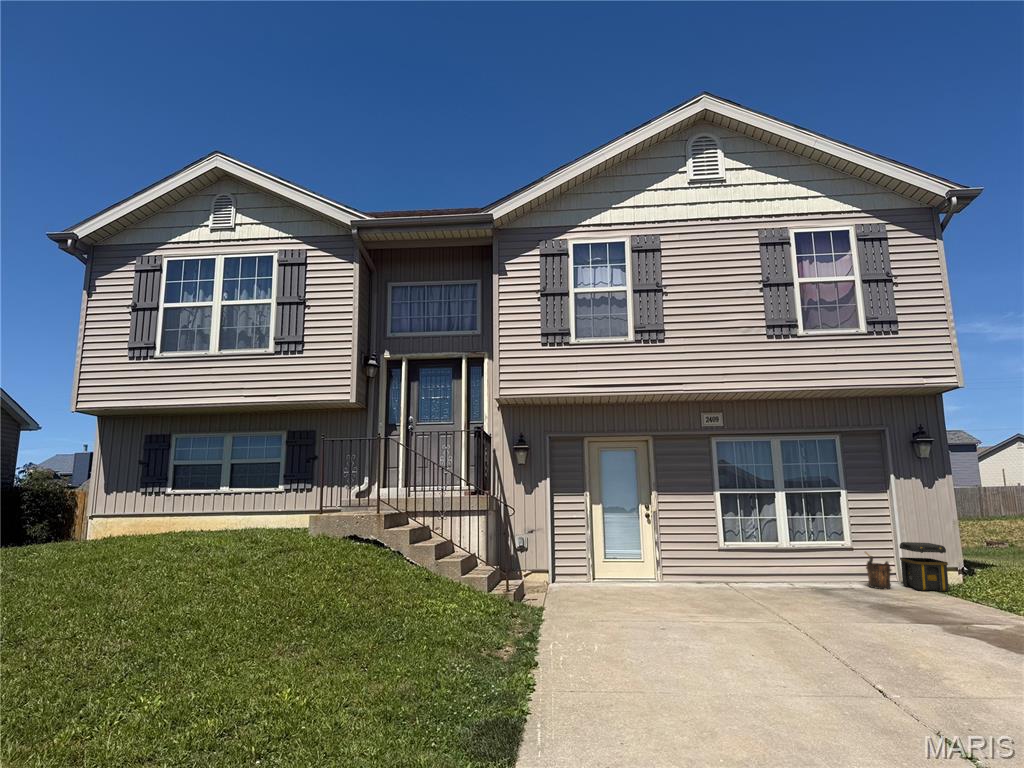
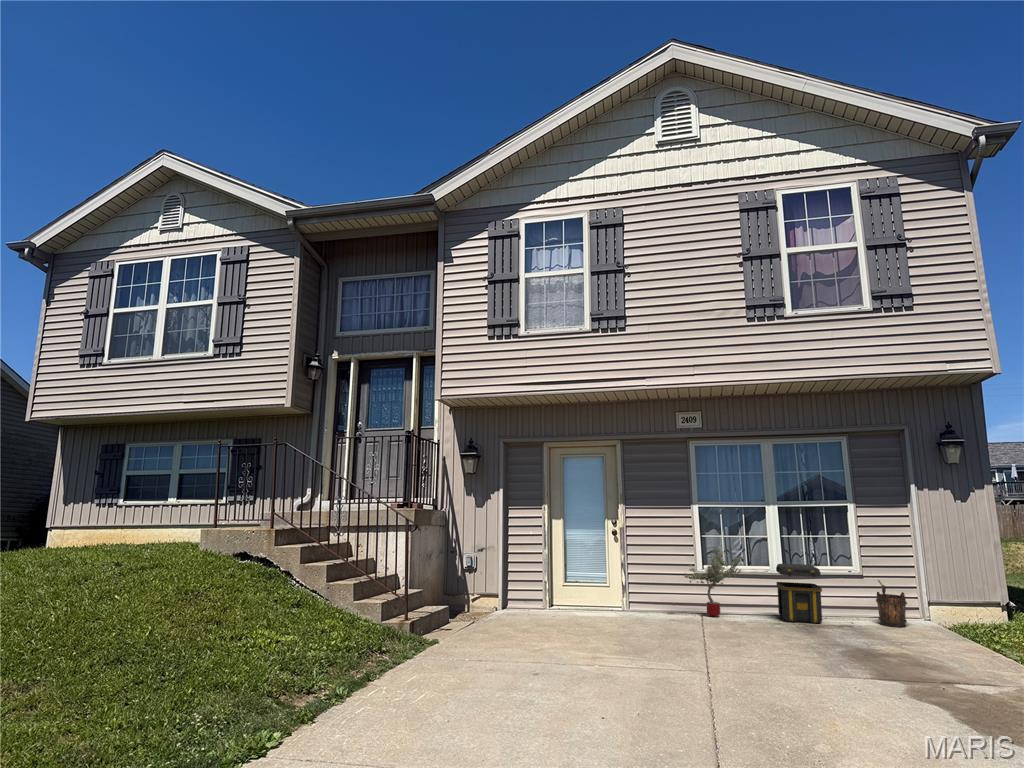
potted tree: none [713,526,762,585] -> present [685,547,741,617]
toolbox: present [900,542,949,591] -> present [776,564,822,623]

